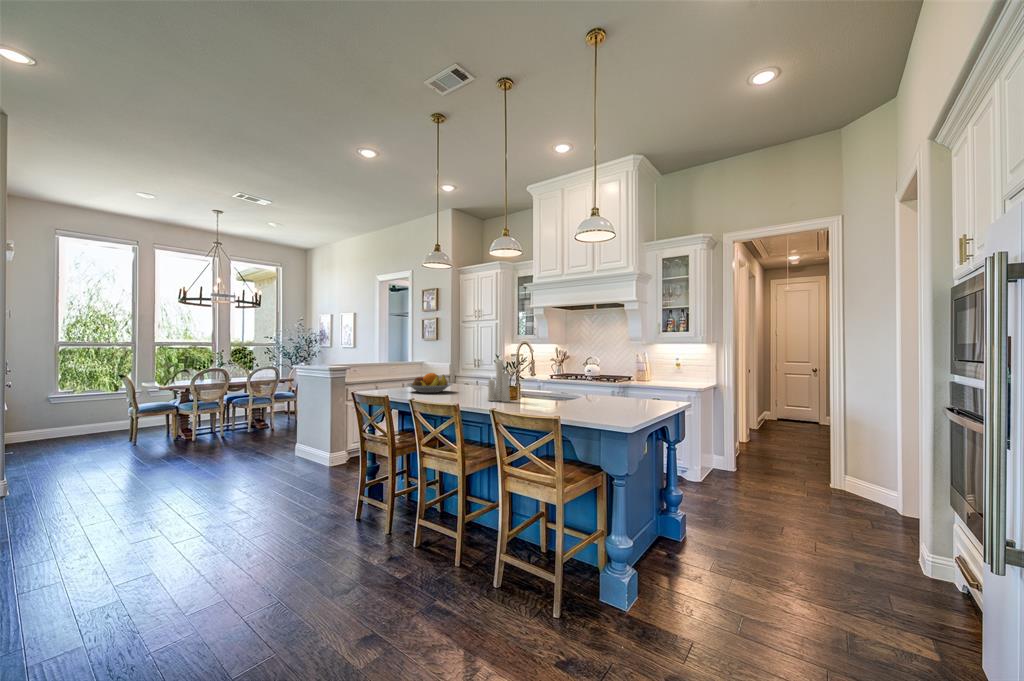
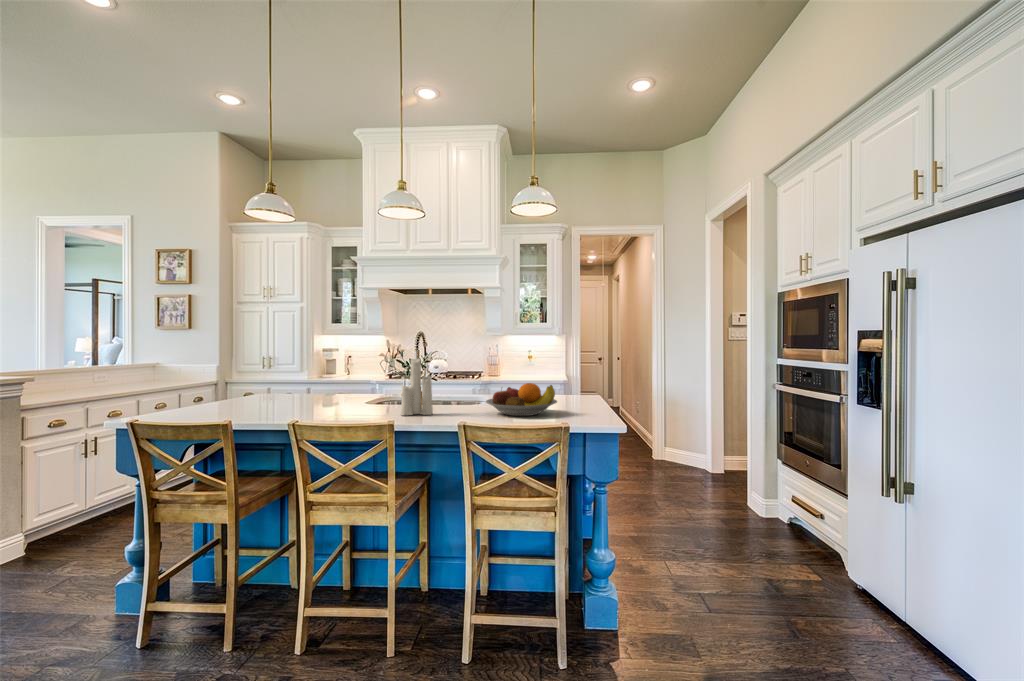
fruit bowl: present [407,373,452,393] -> present [486,383,557,416]

